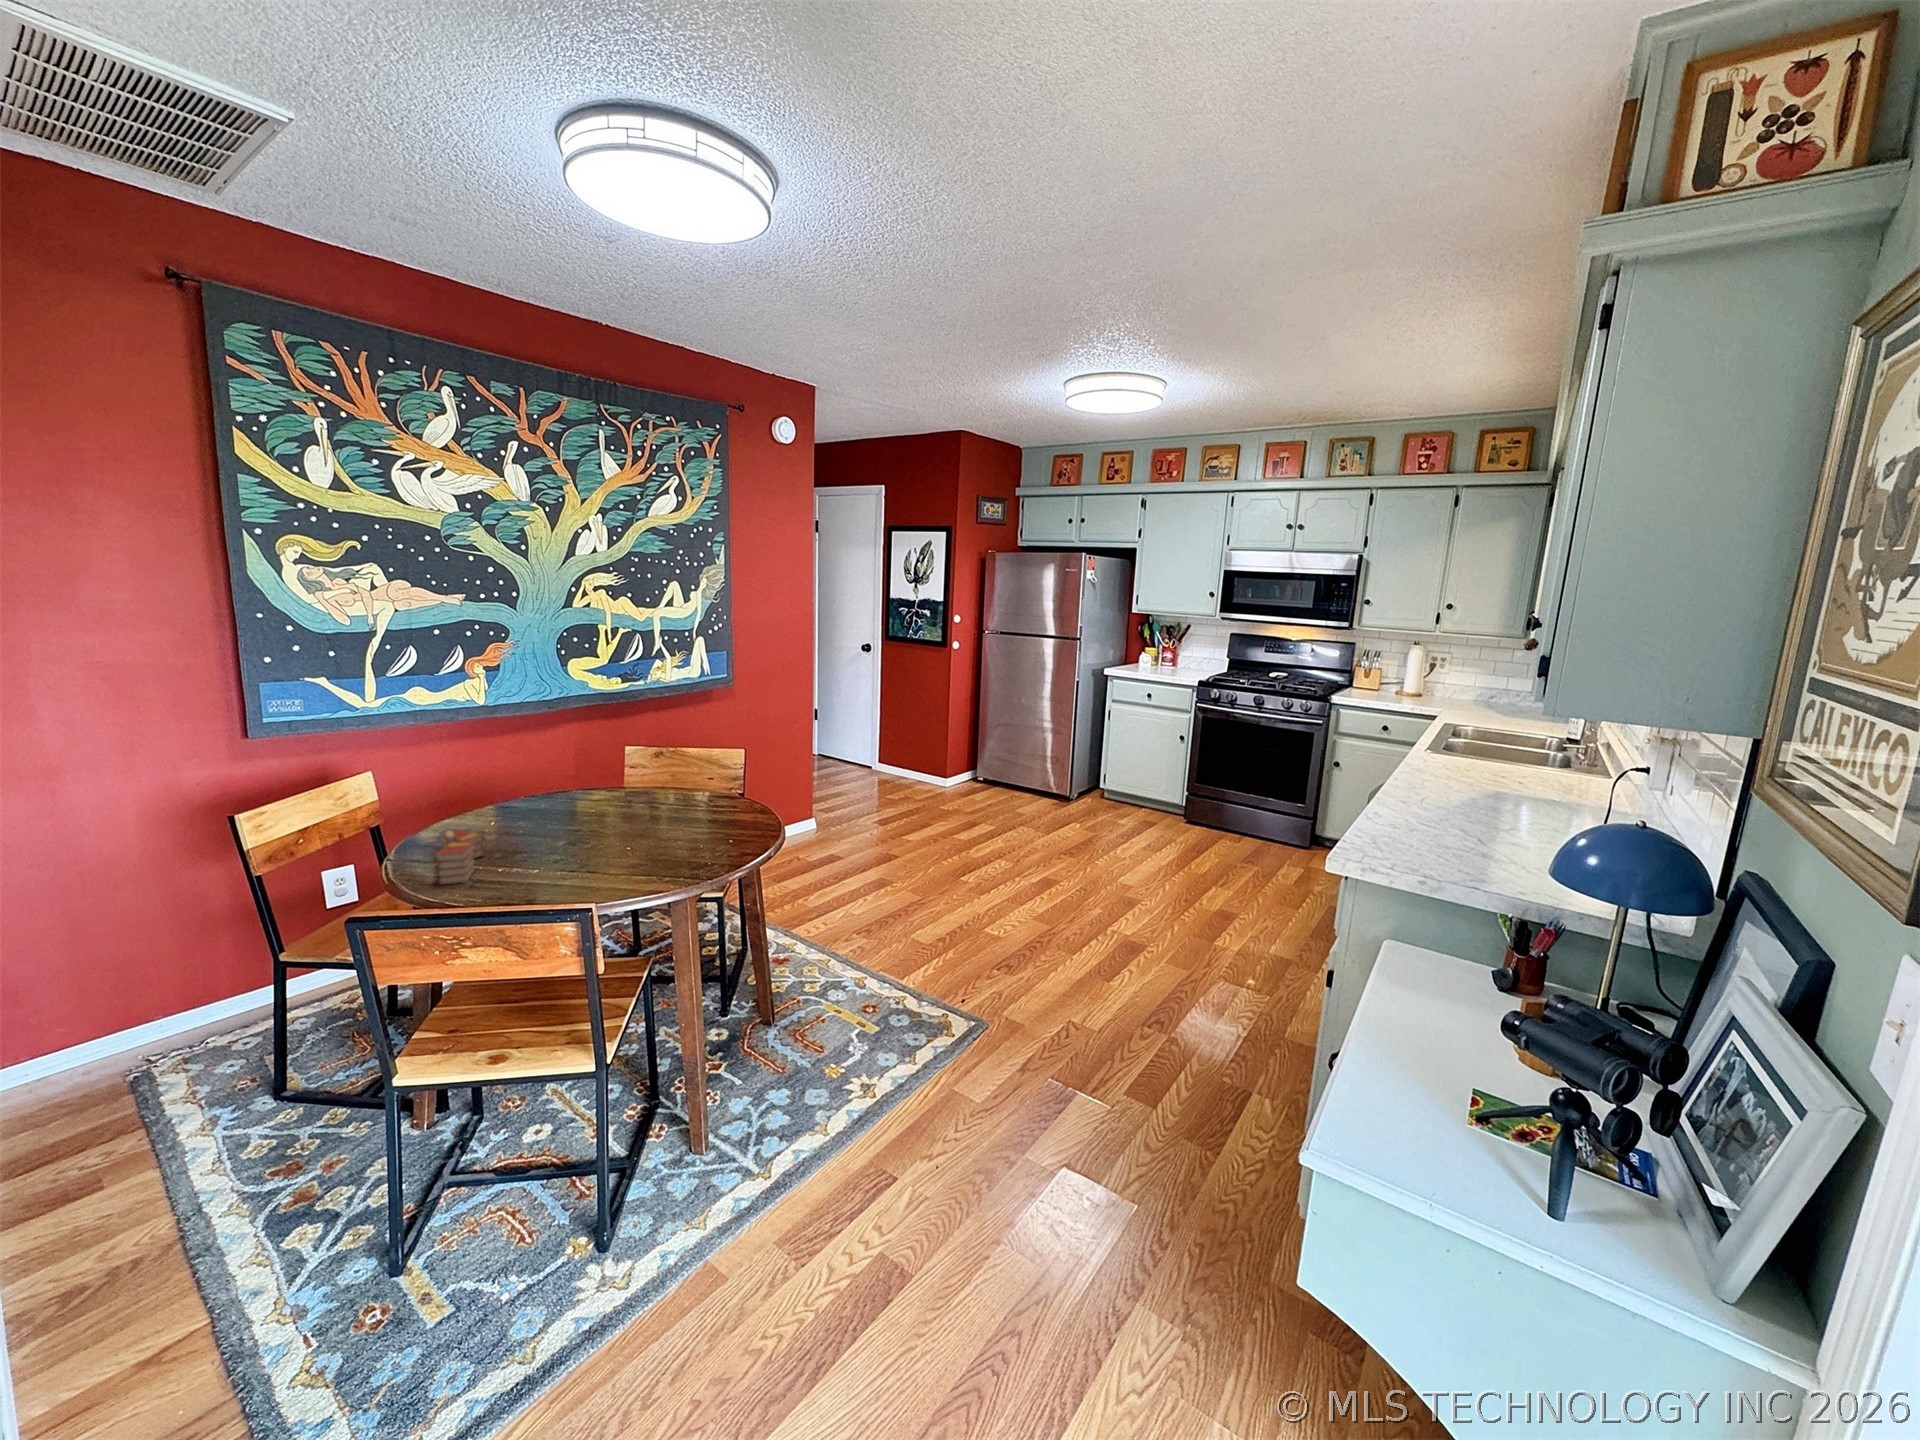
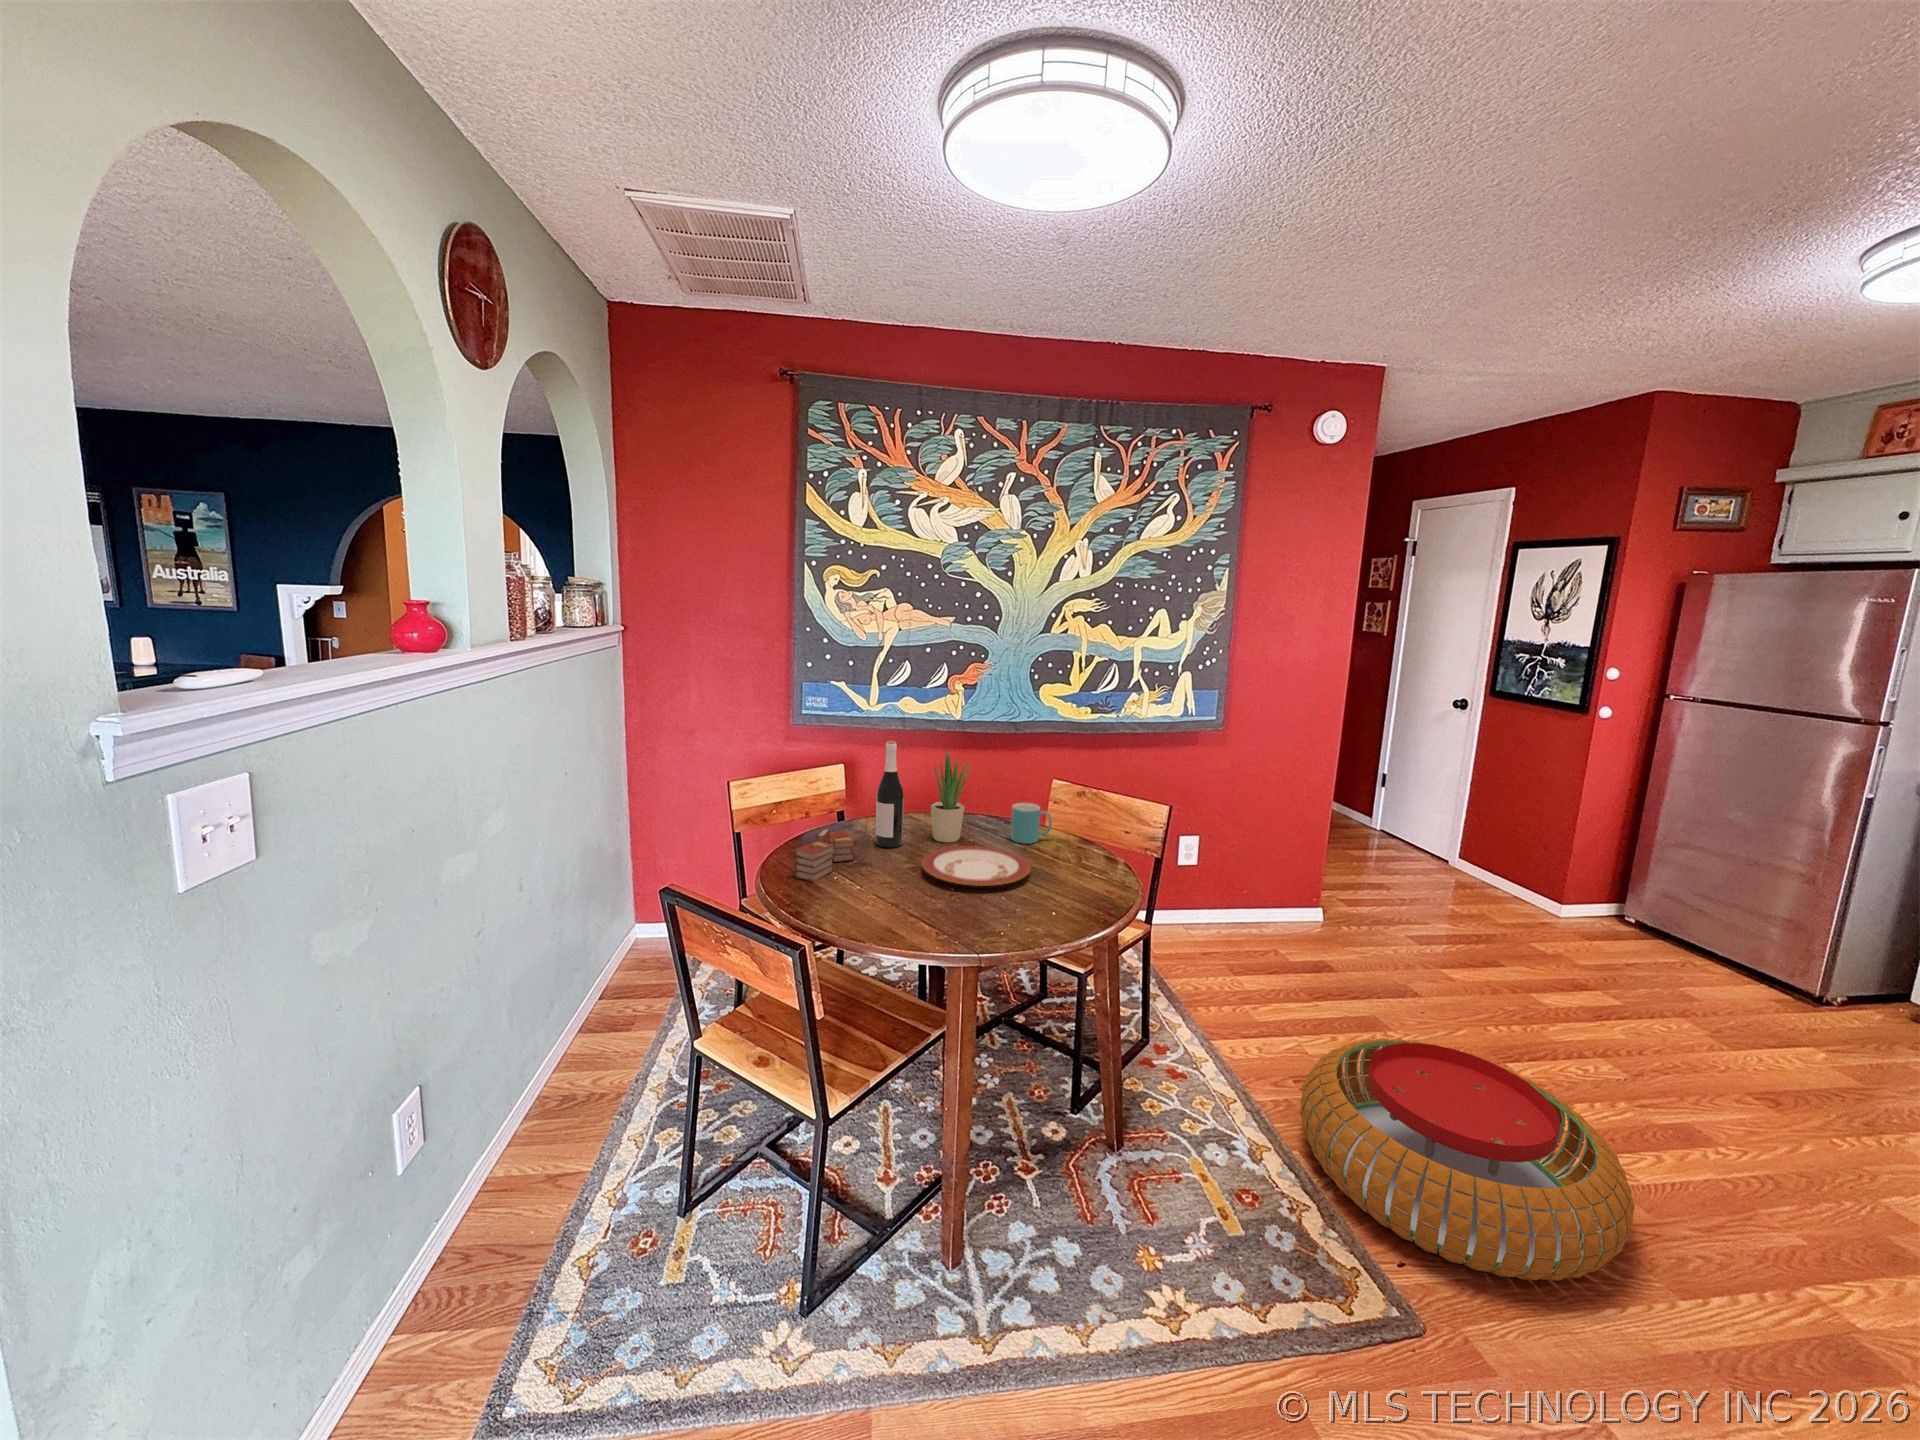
potted plant: none [531,725,574,821] -> present [931,747,972,842]
wine bottle: none [482,727,517,839] -> present [875,741,904,848]
mug: none [617,767,656,804] -> present [1011,803,1052,844]
plate: none [568,810,678,844] -> present [922,846,1030,886]
pouf: none [873,870,1051,987] -> present [1300,1038,1635,1281]

